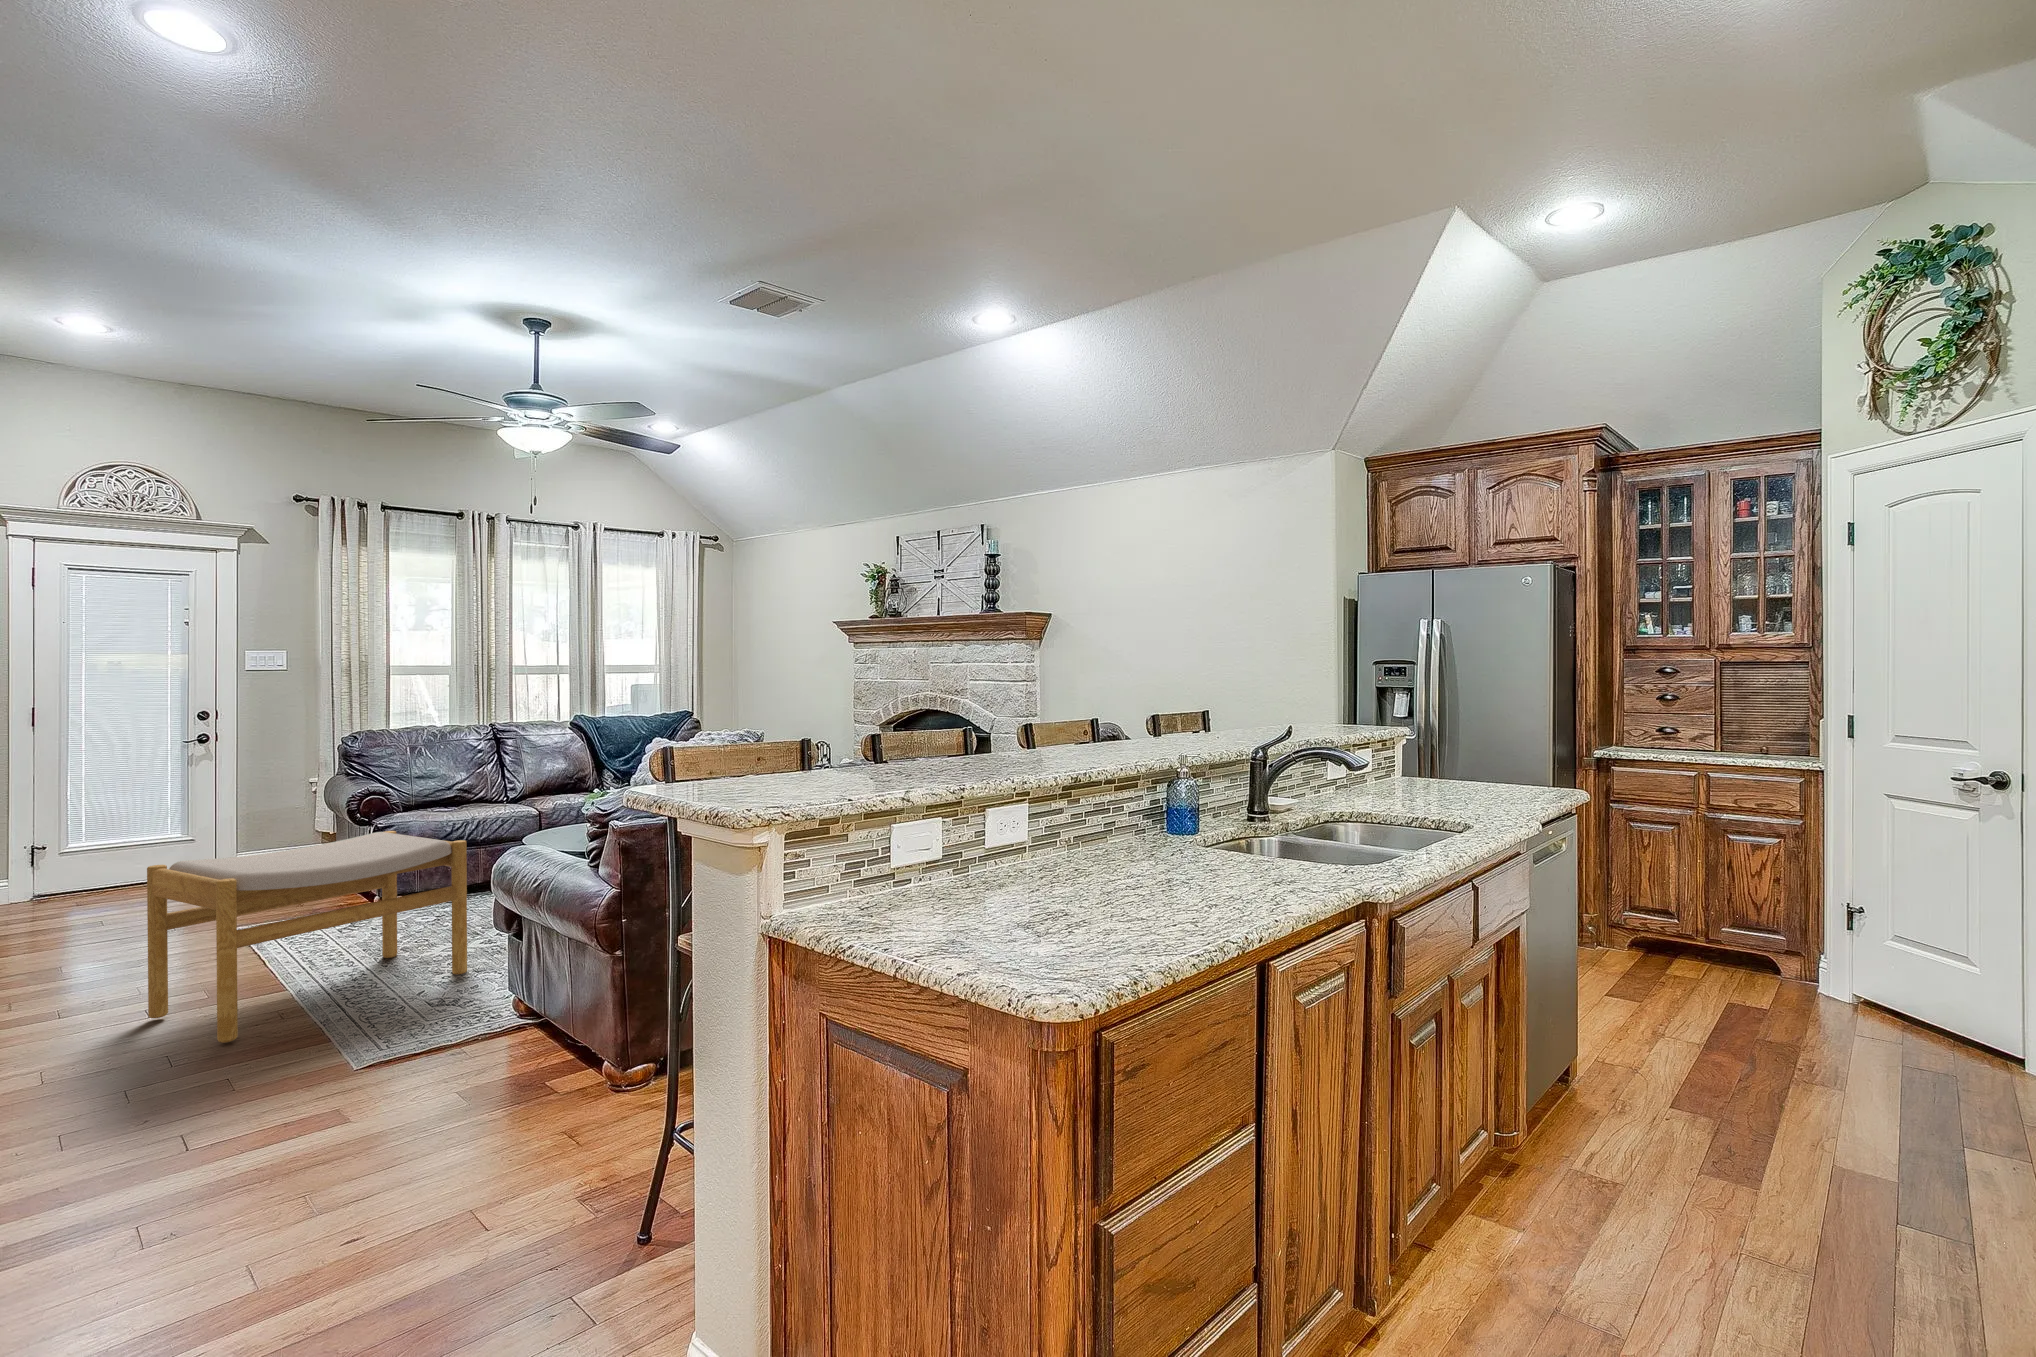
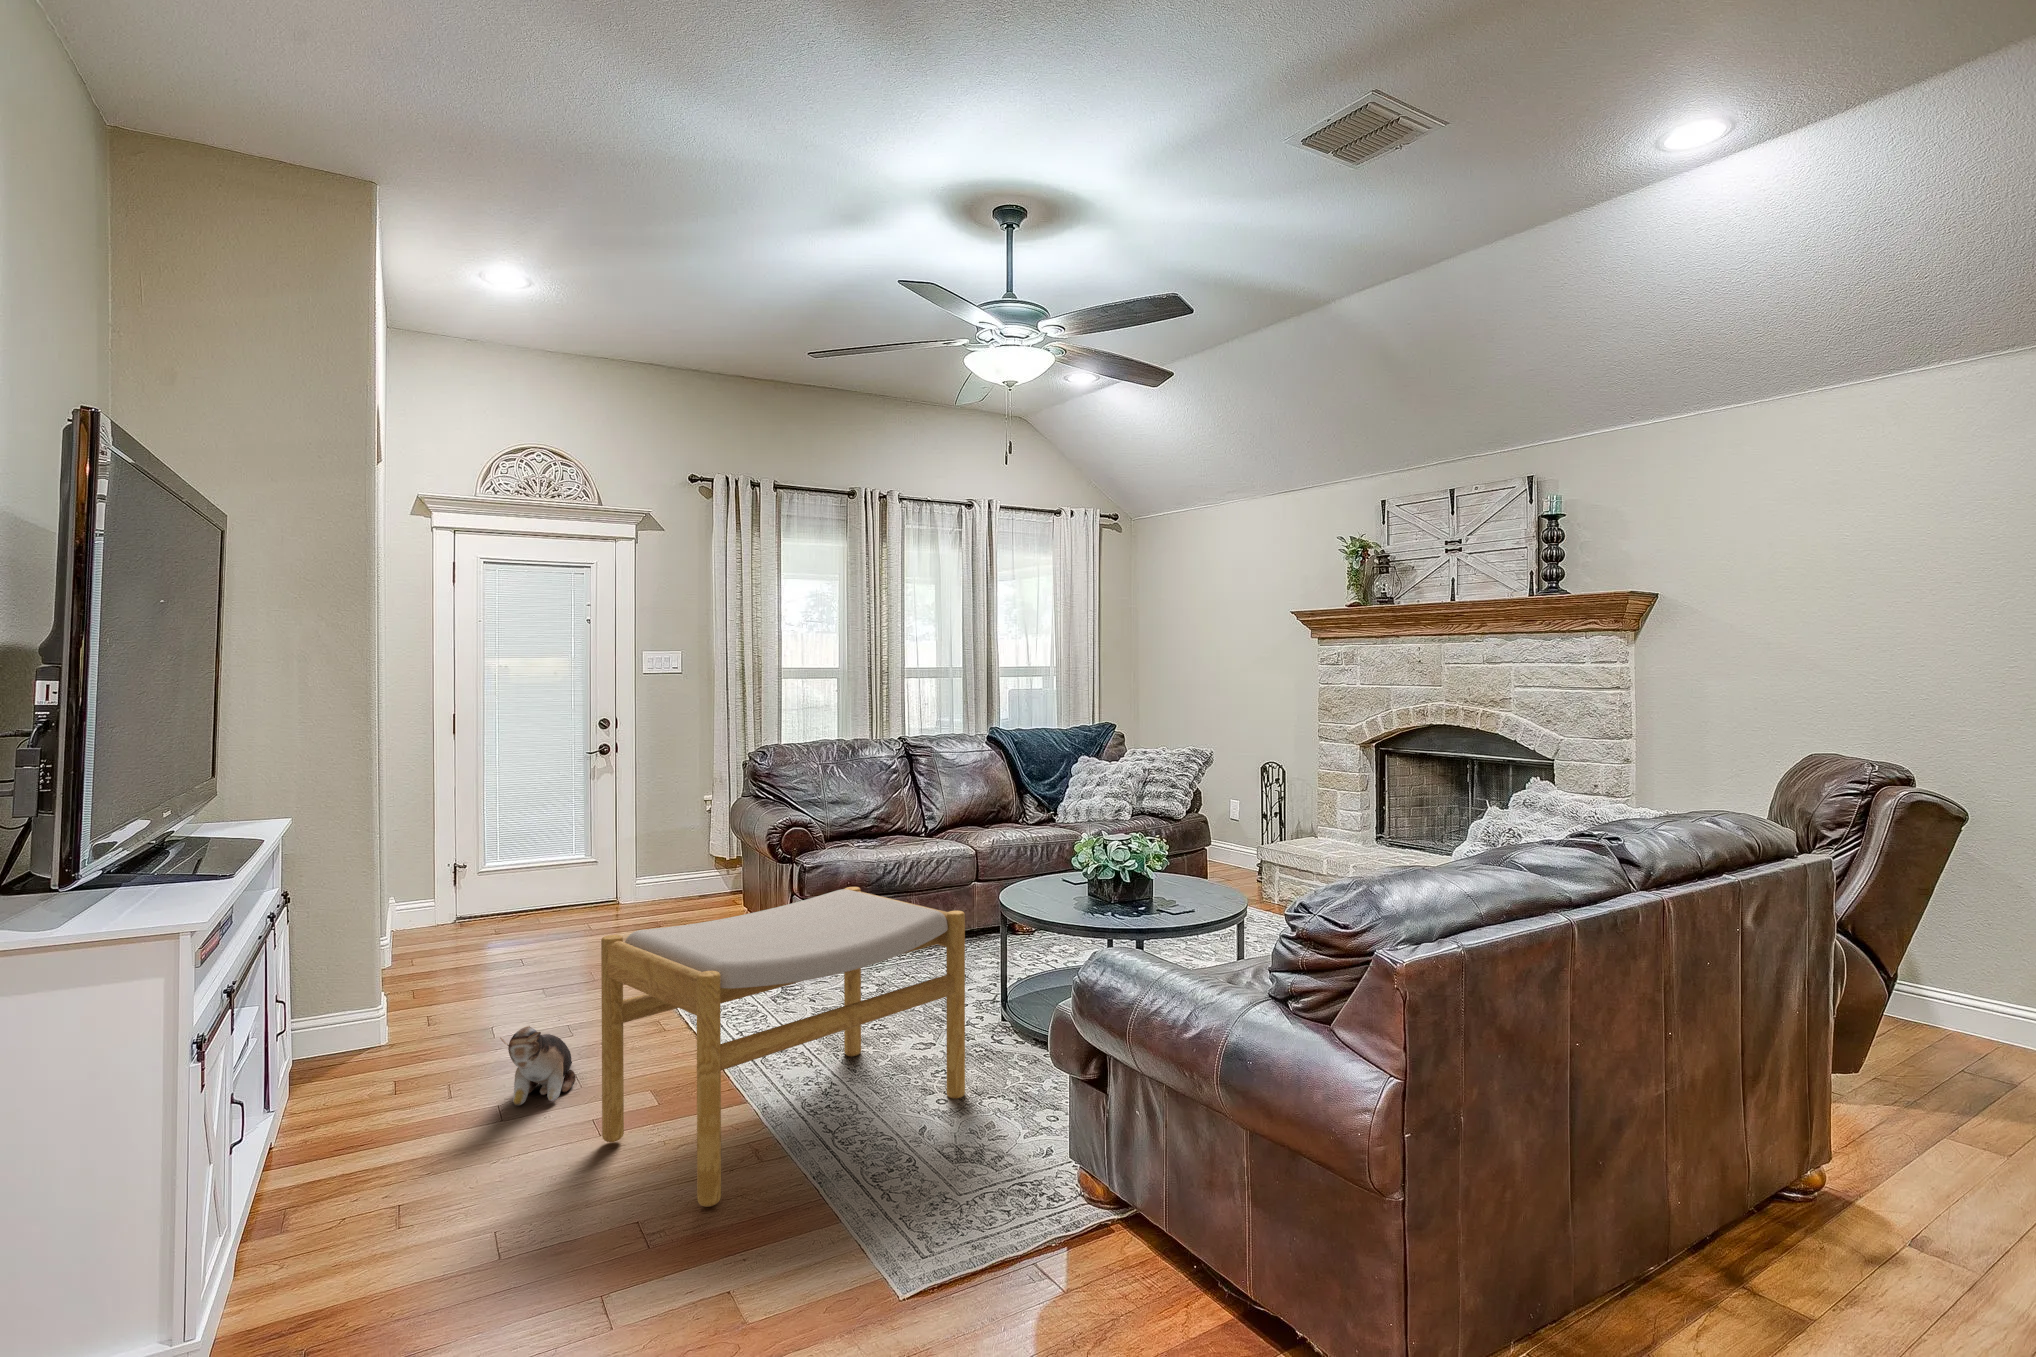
plush toy: none [58,944,135,1006] -> present [500,1026,576,1105]

